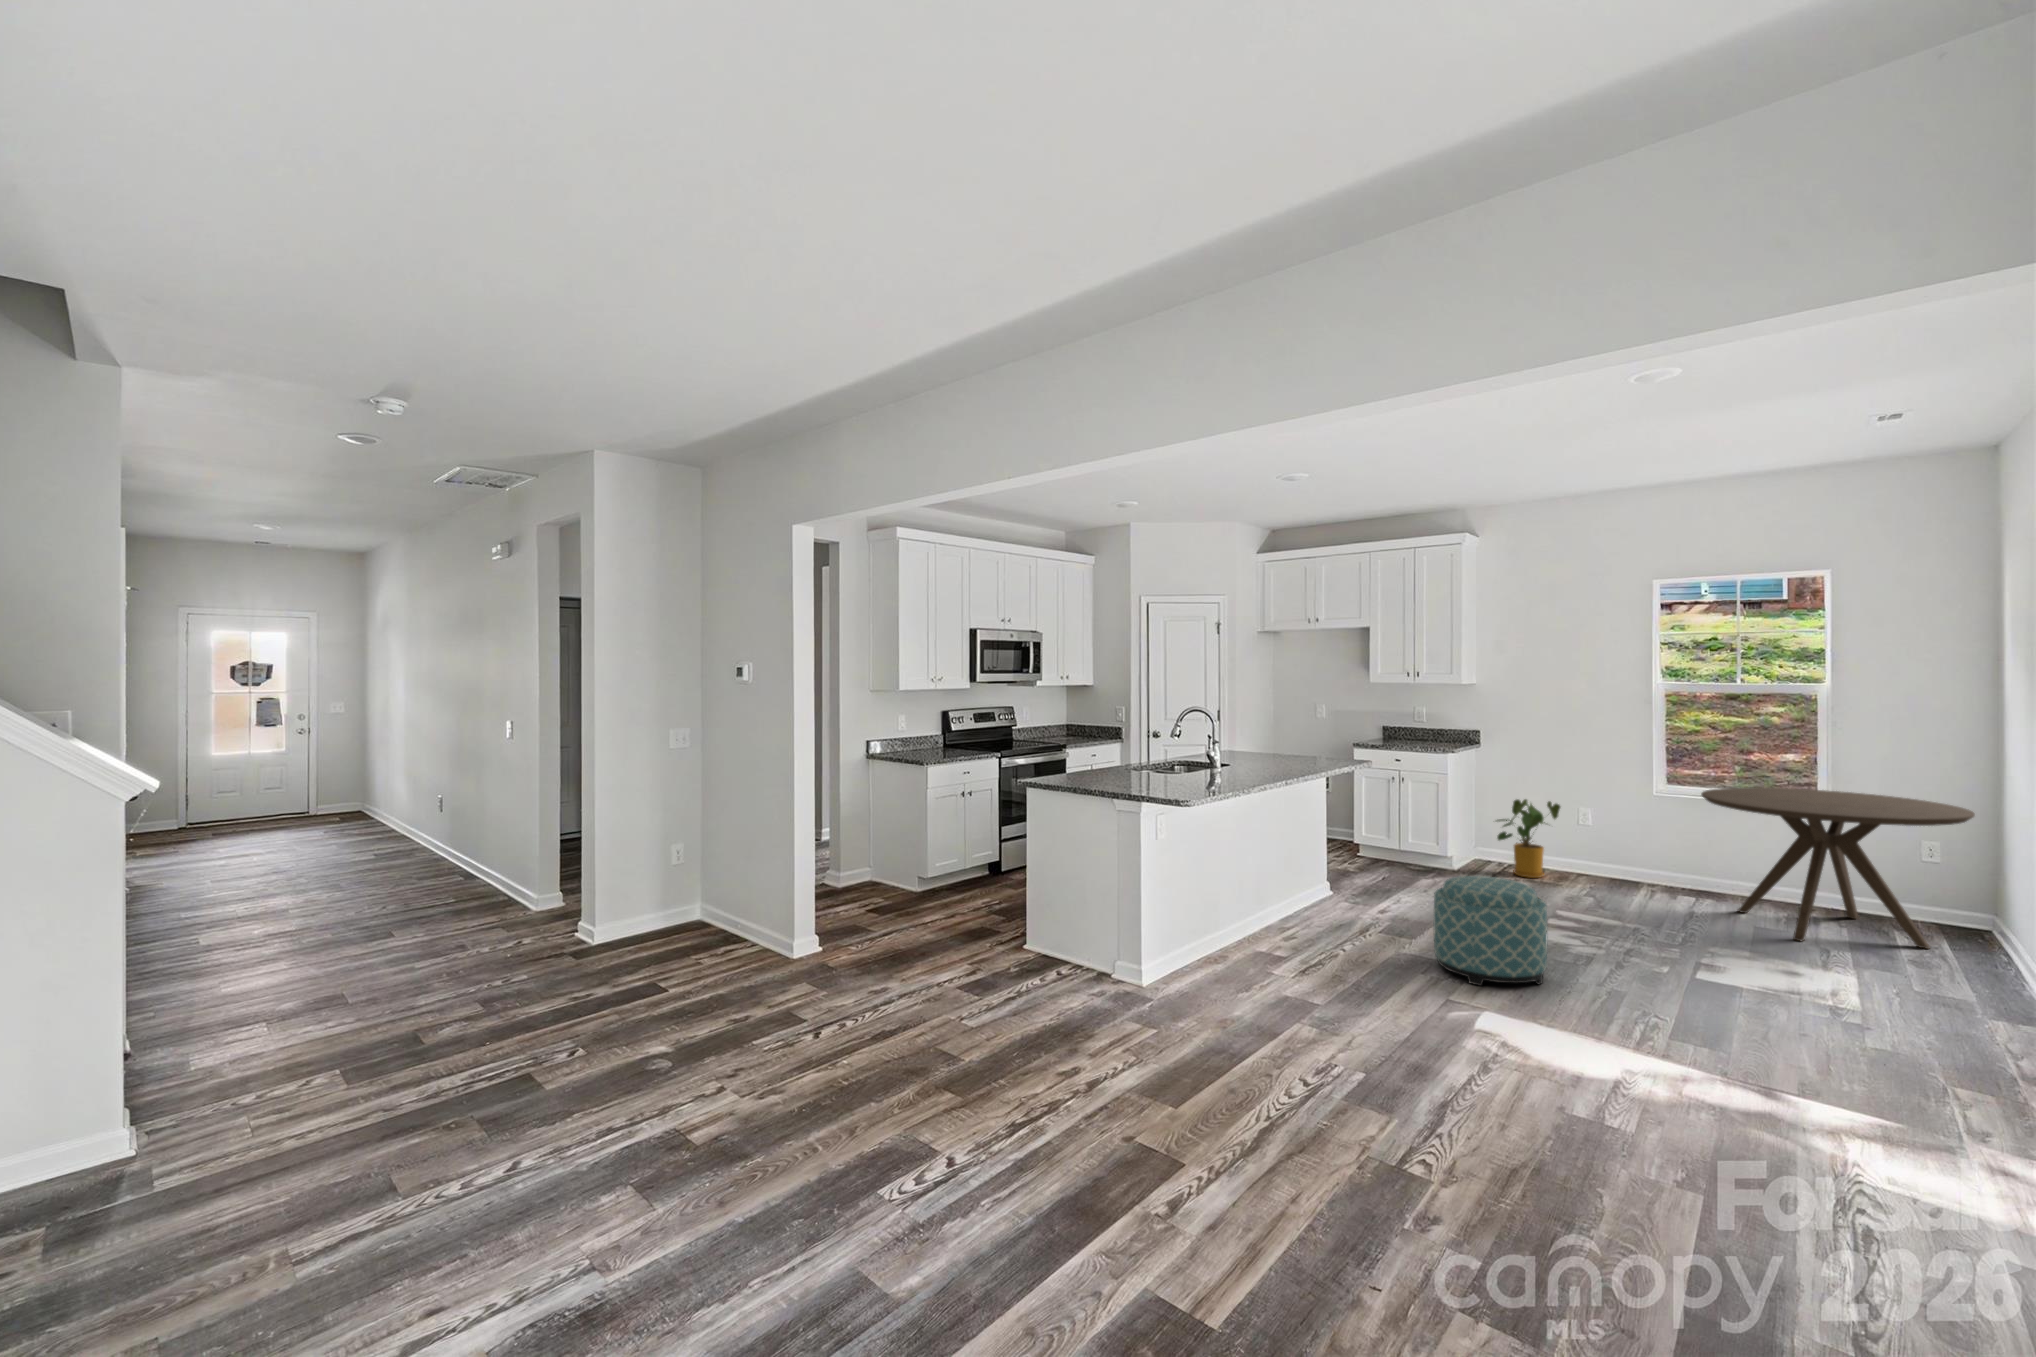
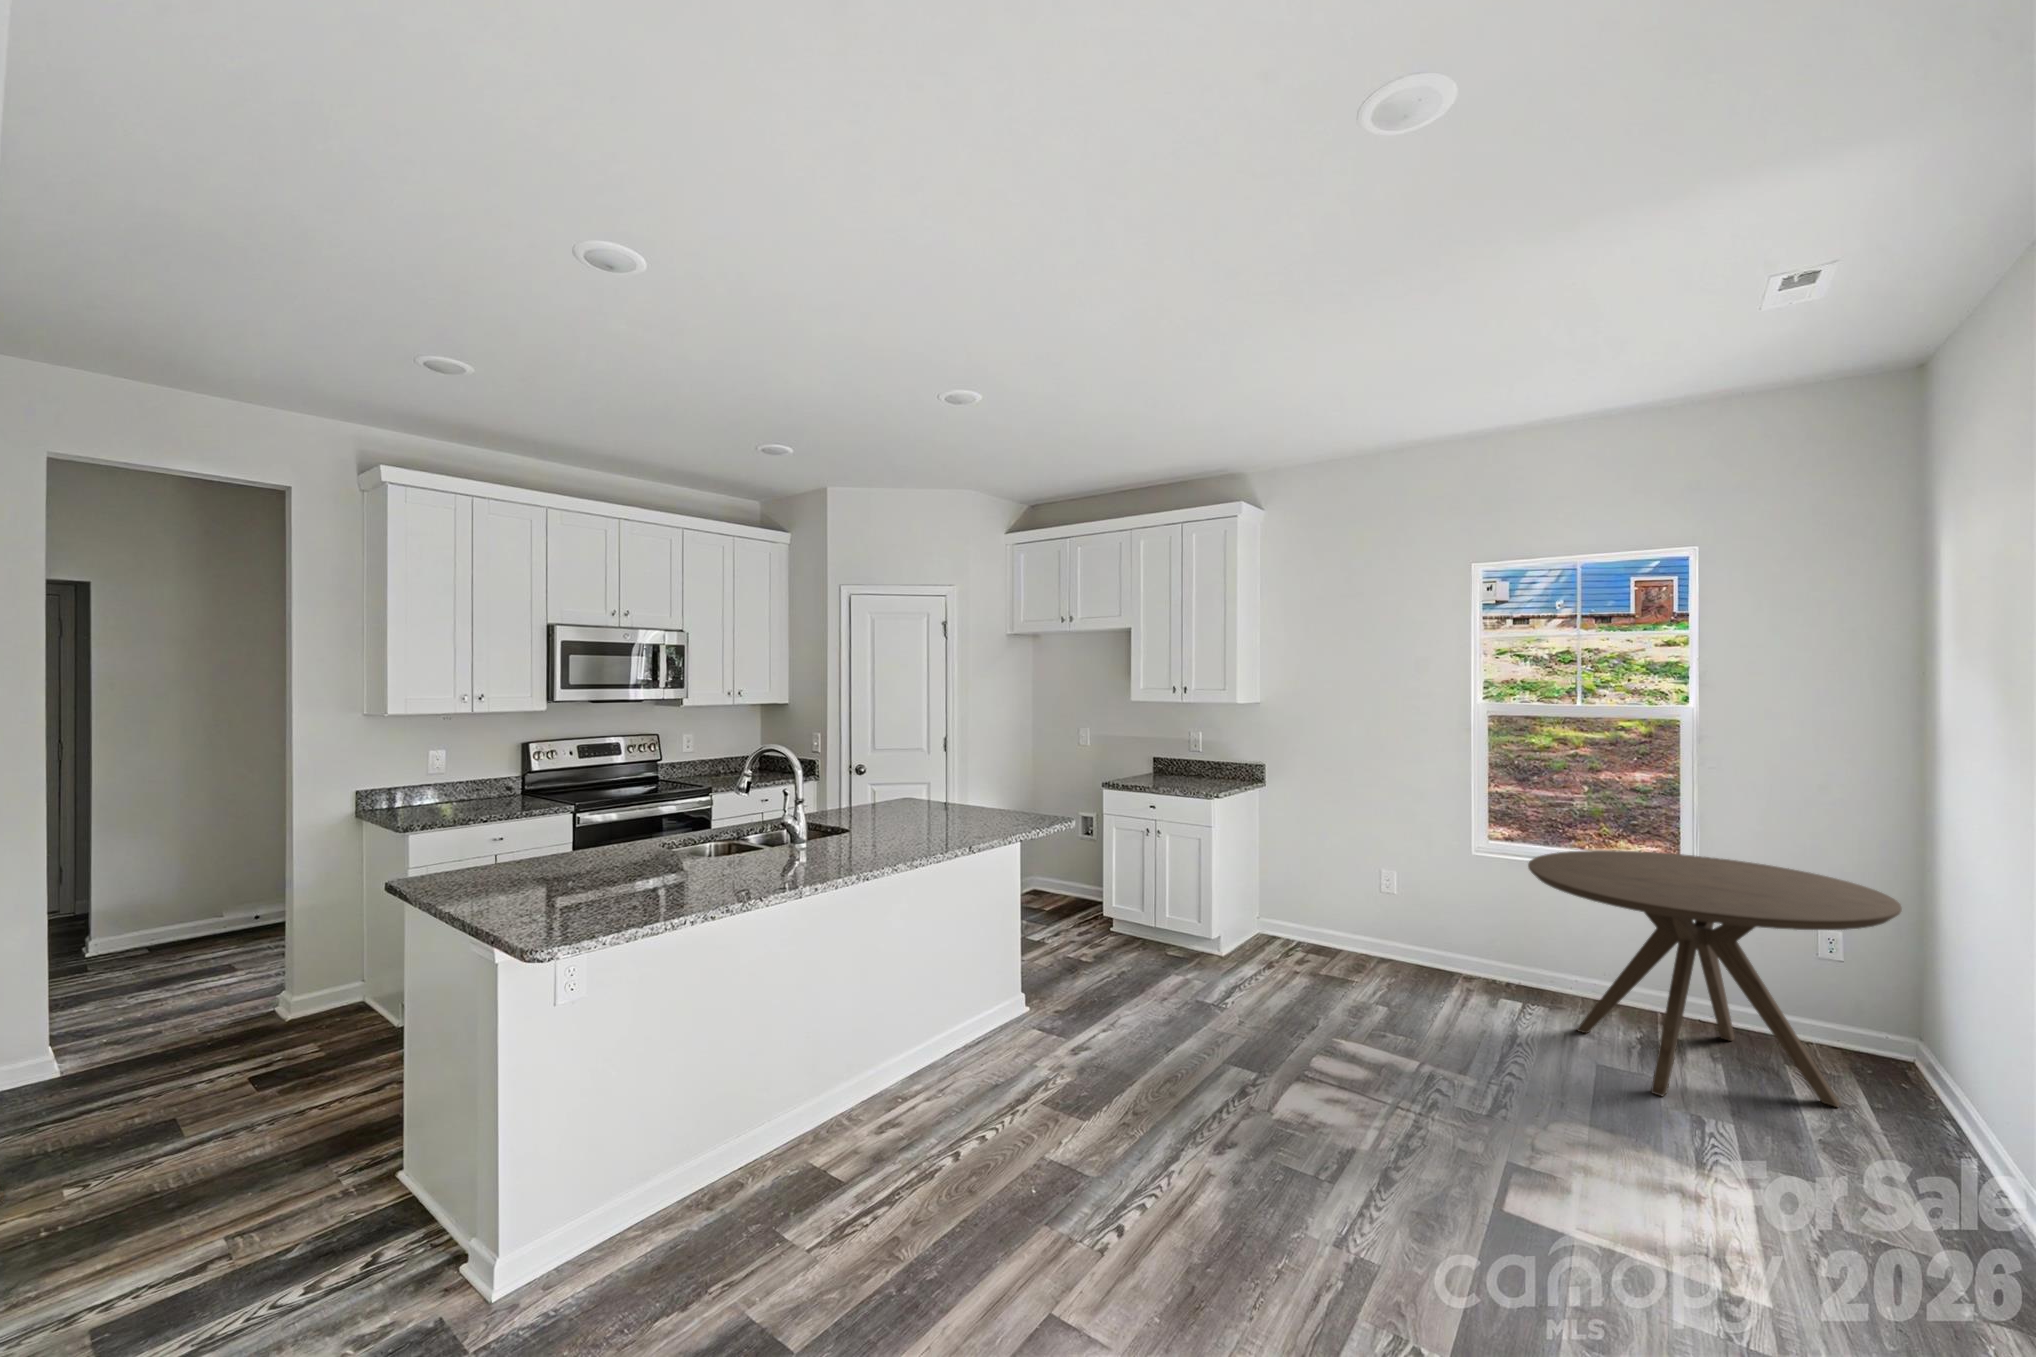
house plant: present [1497,799,1560,878] -> none [1269,858,1359,969]
ottoman: present [1433,876,1547,986] -> none [1094,1029,1265,1248]

